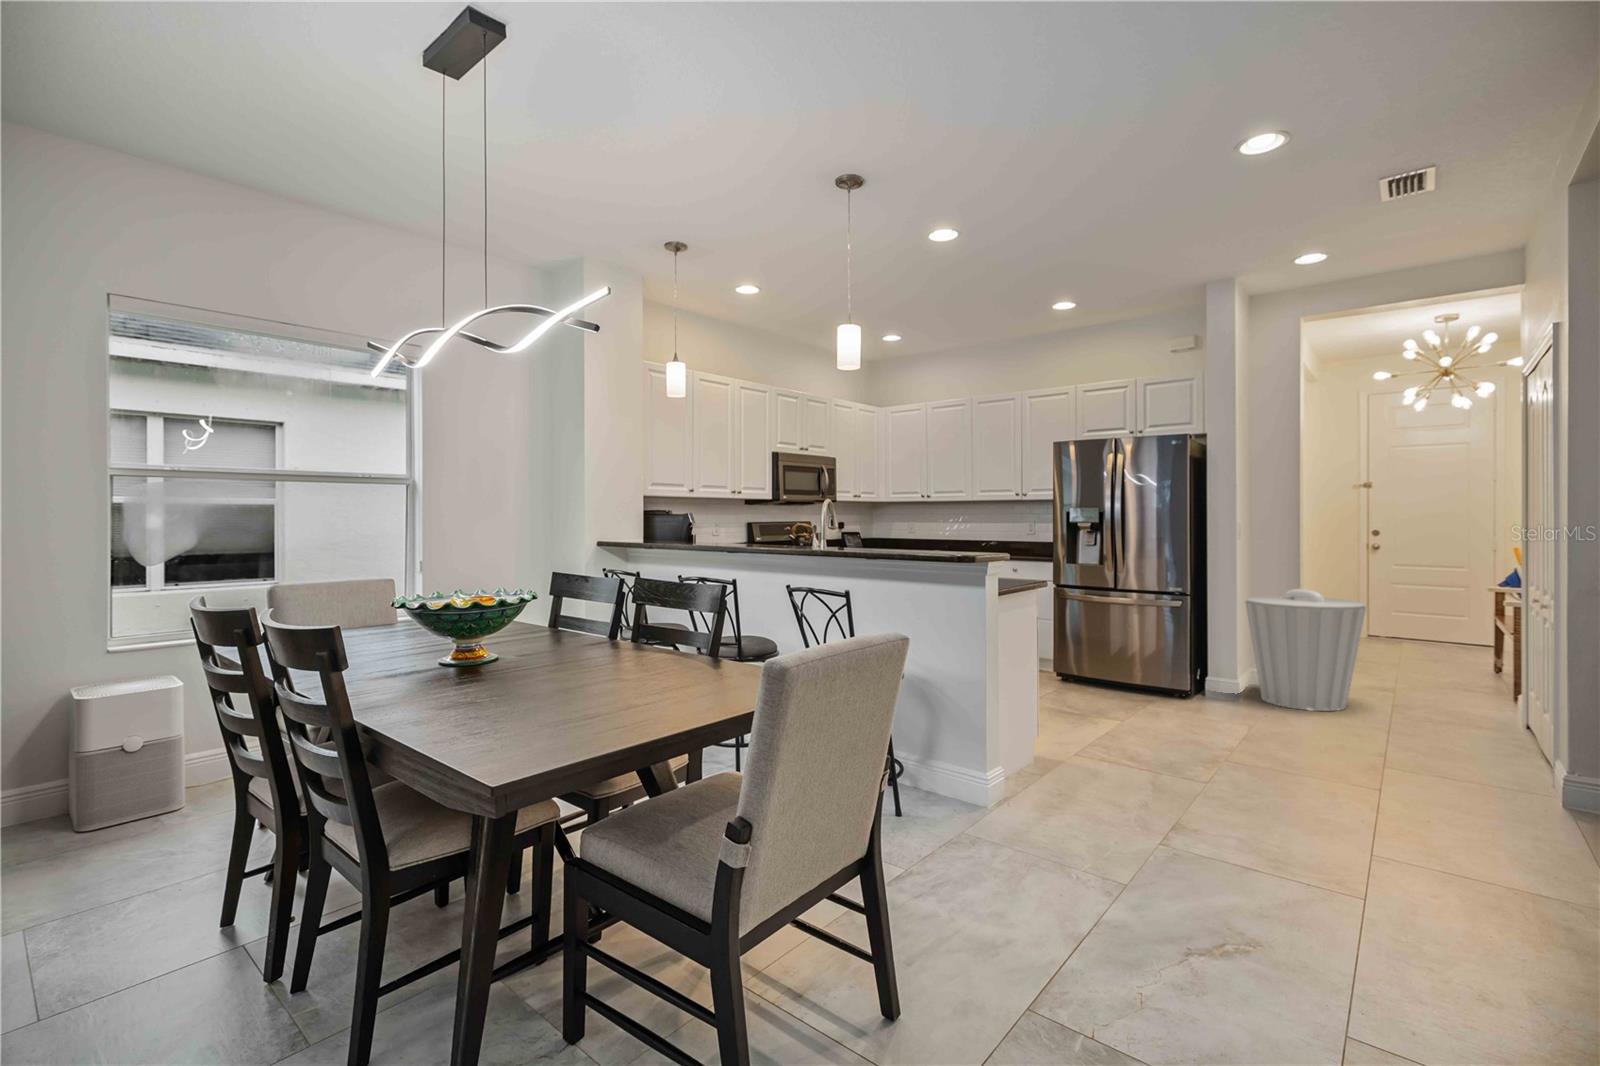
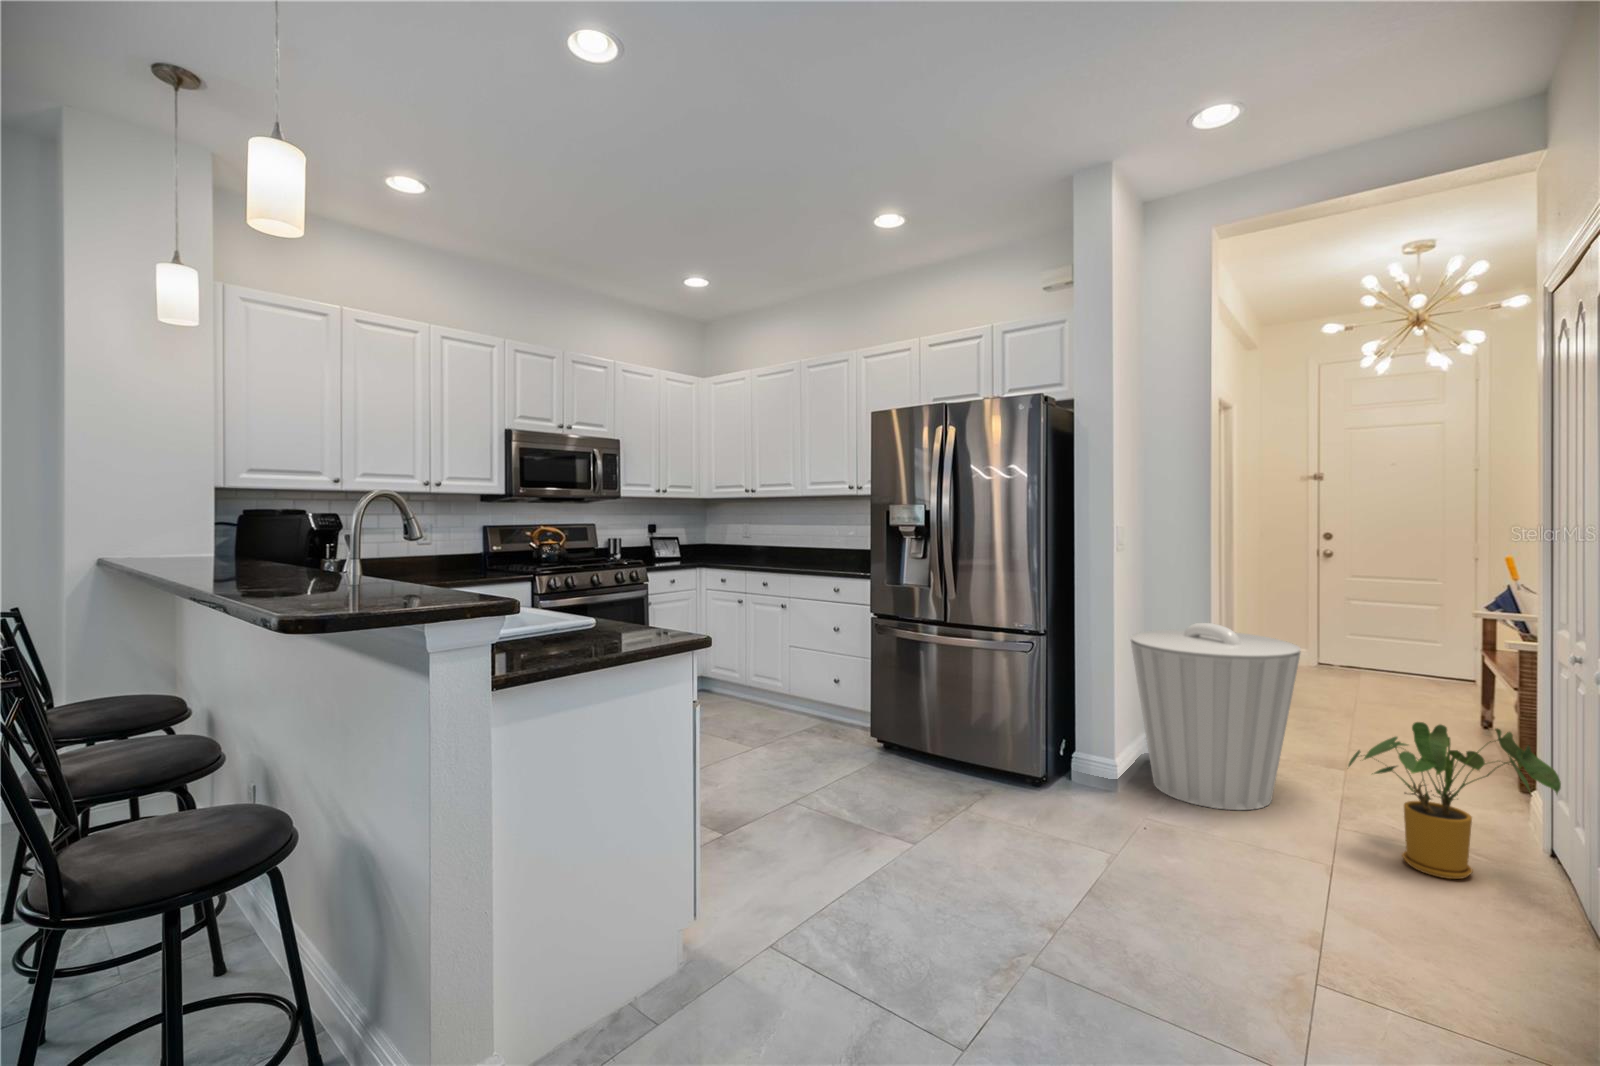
house plant: none [1399,643,1529,738] -> present [1348,722,1561,879]

